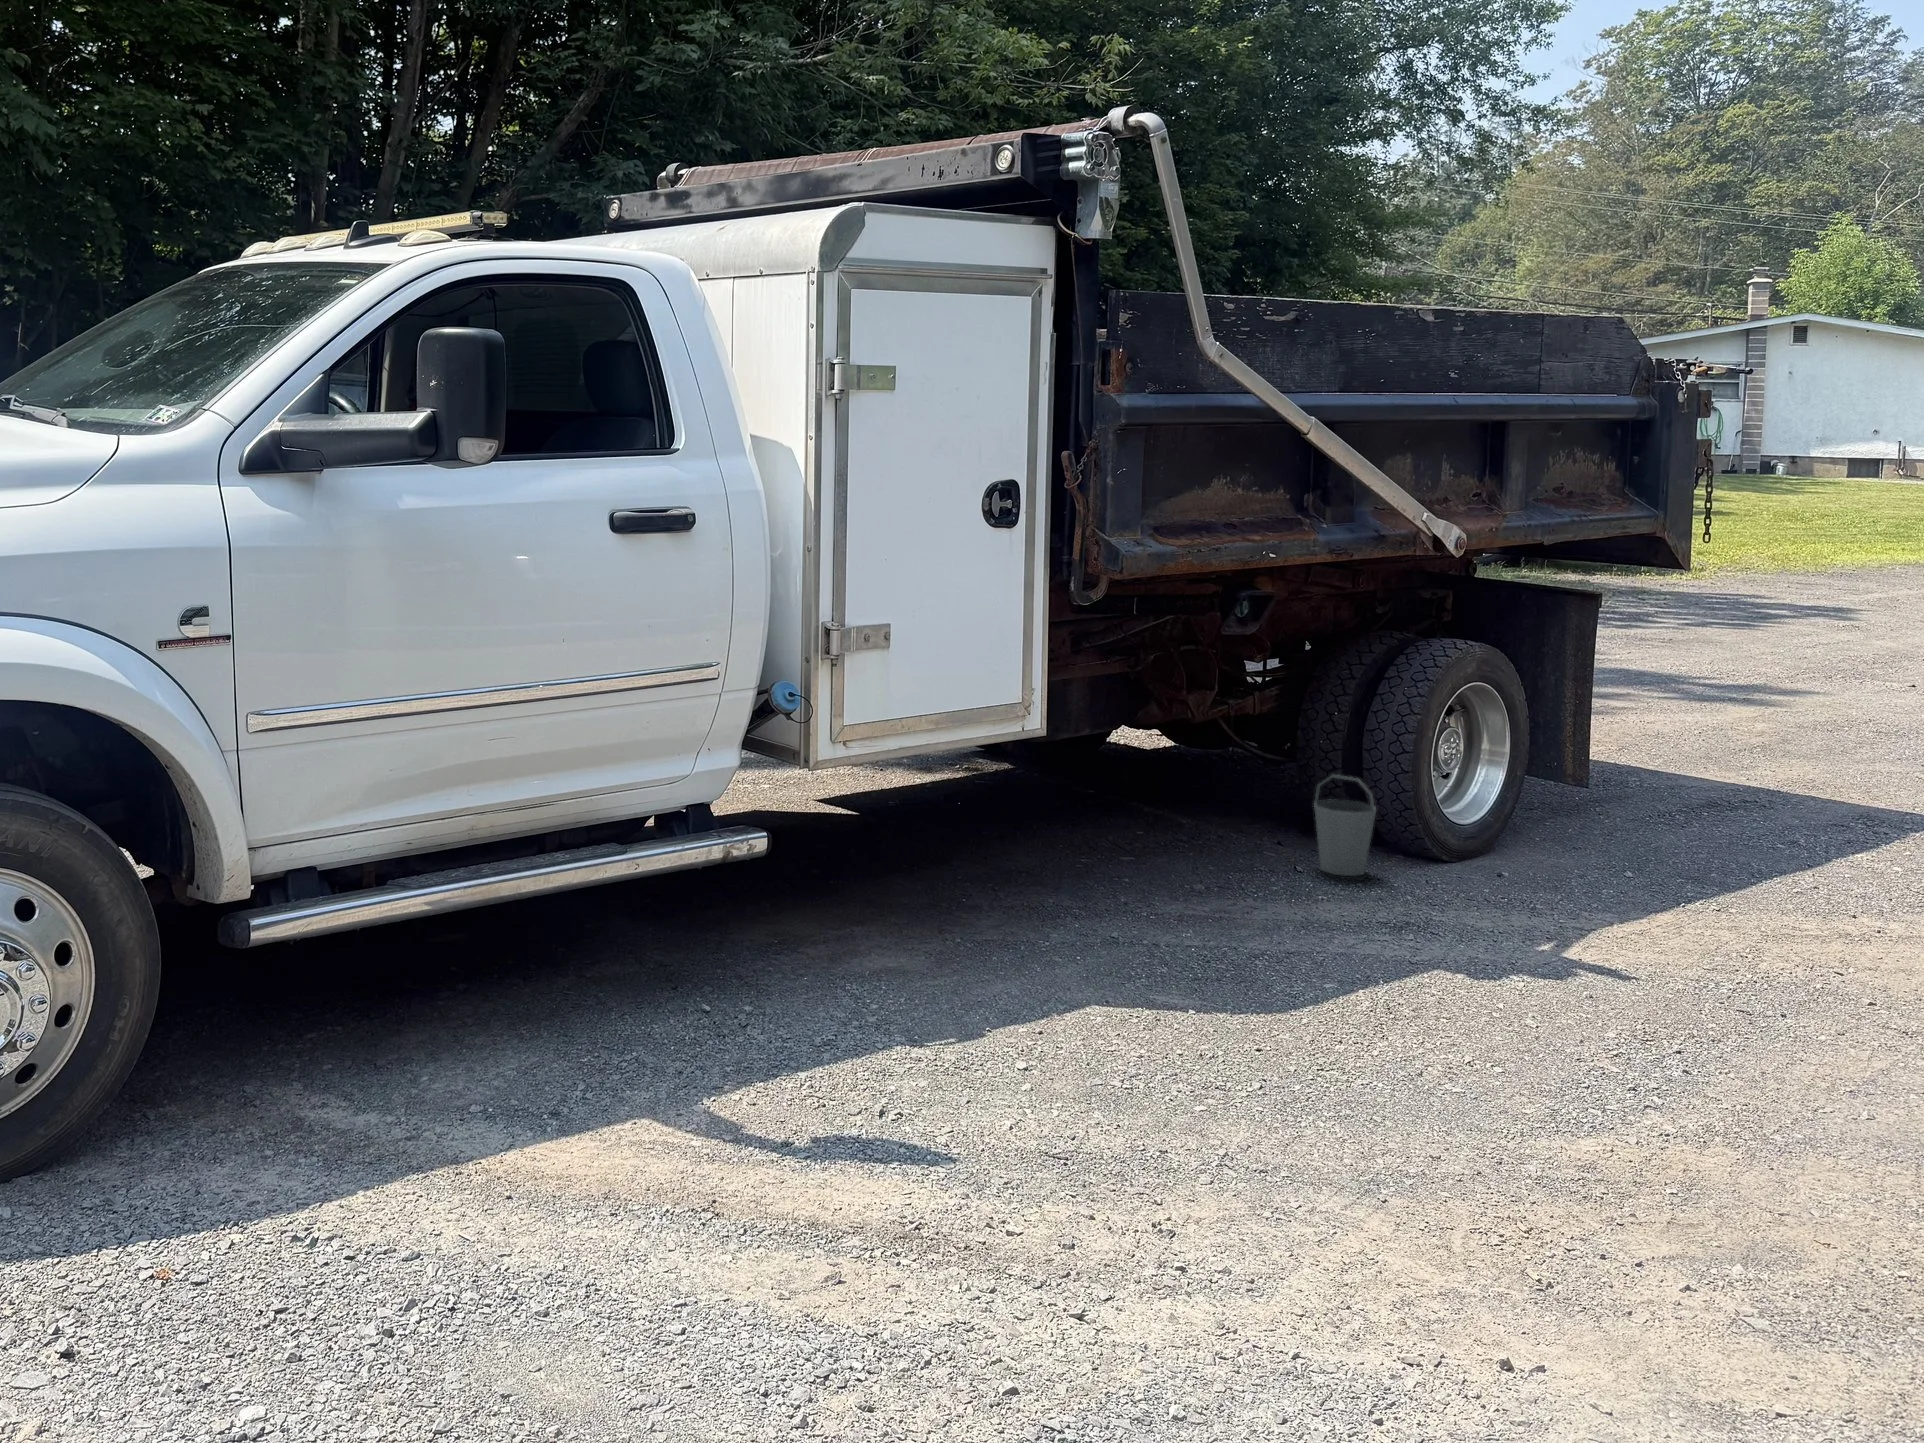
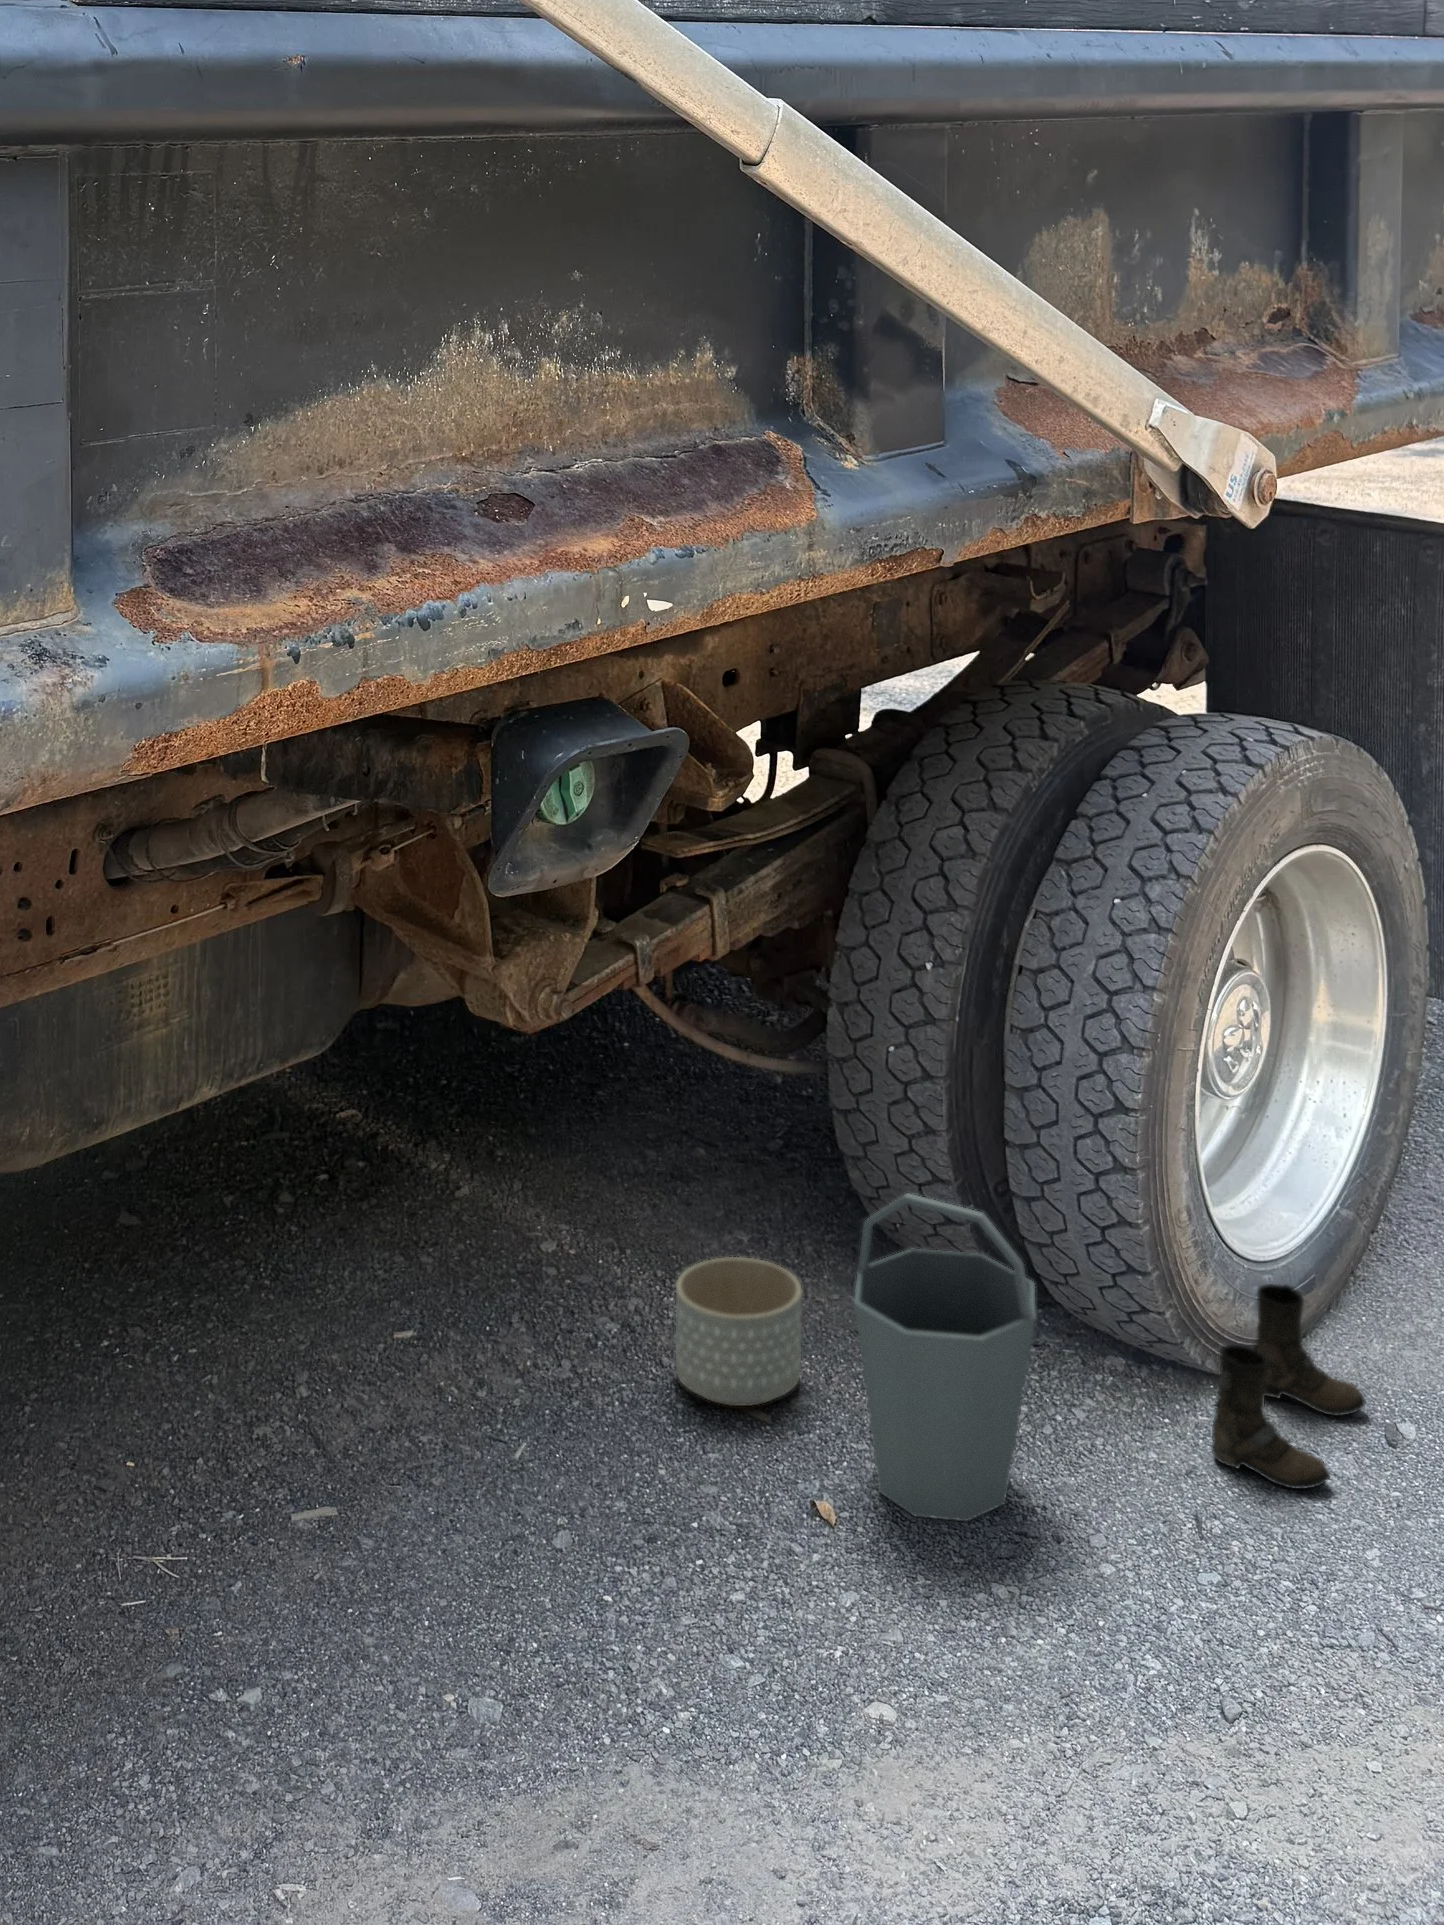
planter: none [1245,814,1291,855] -> present [676,1257,802,1406]
boots: none [1436,827,1493,878] -> present [1212,1284,1365,1489]

